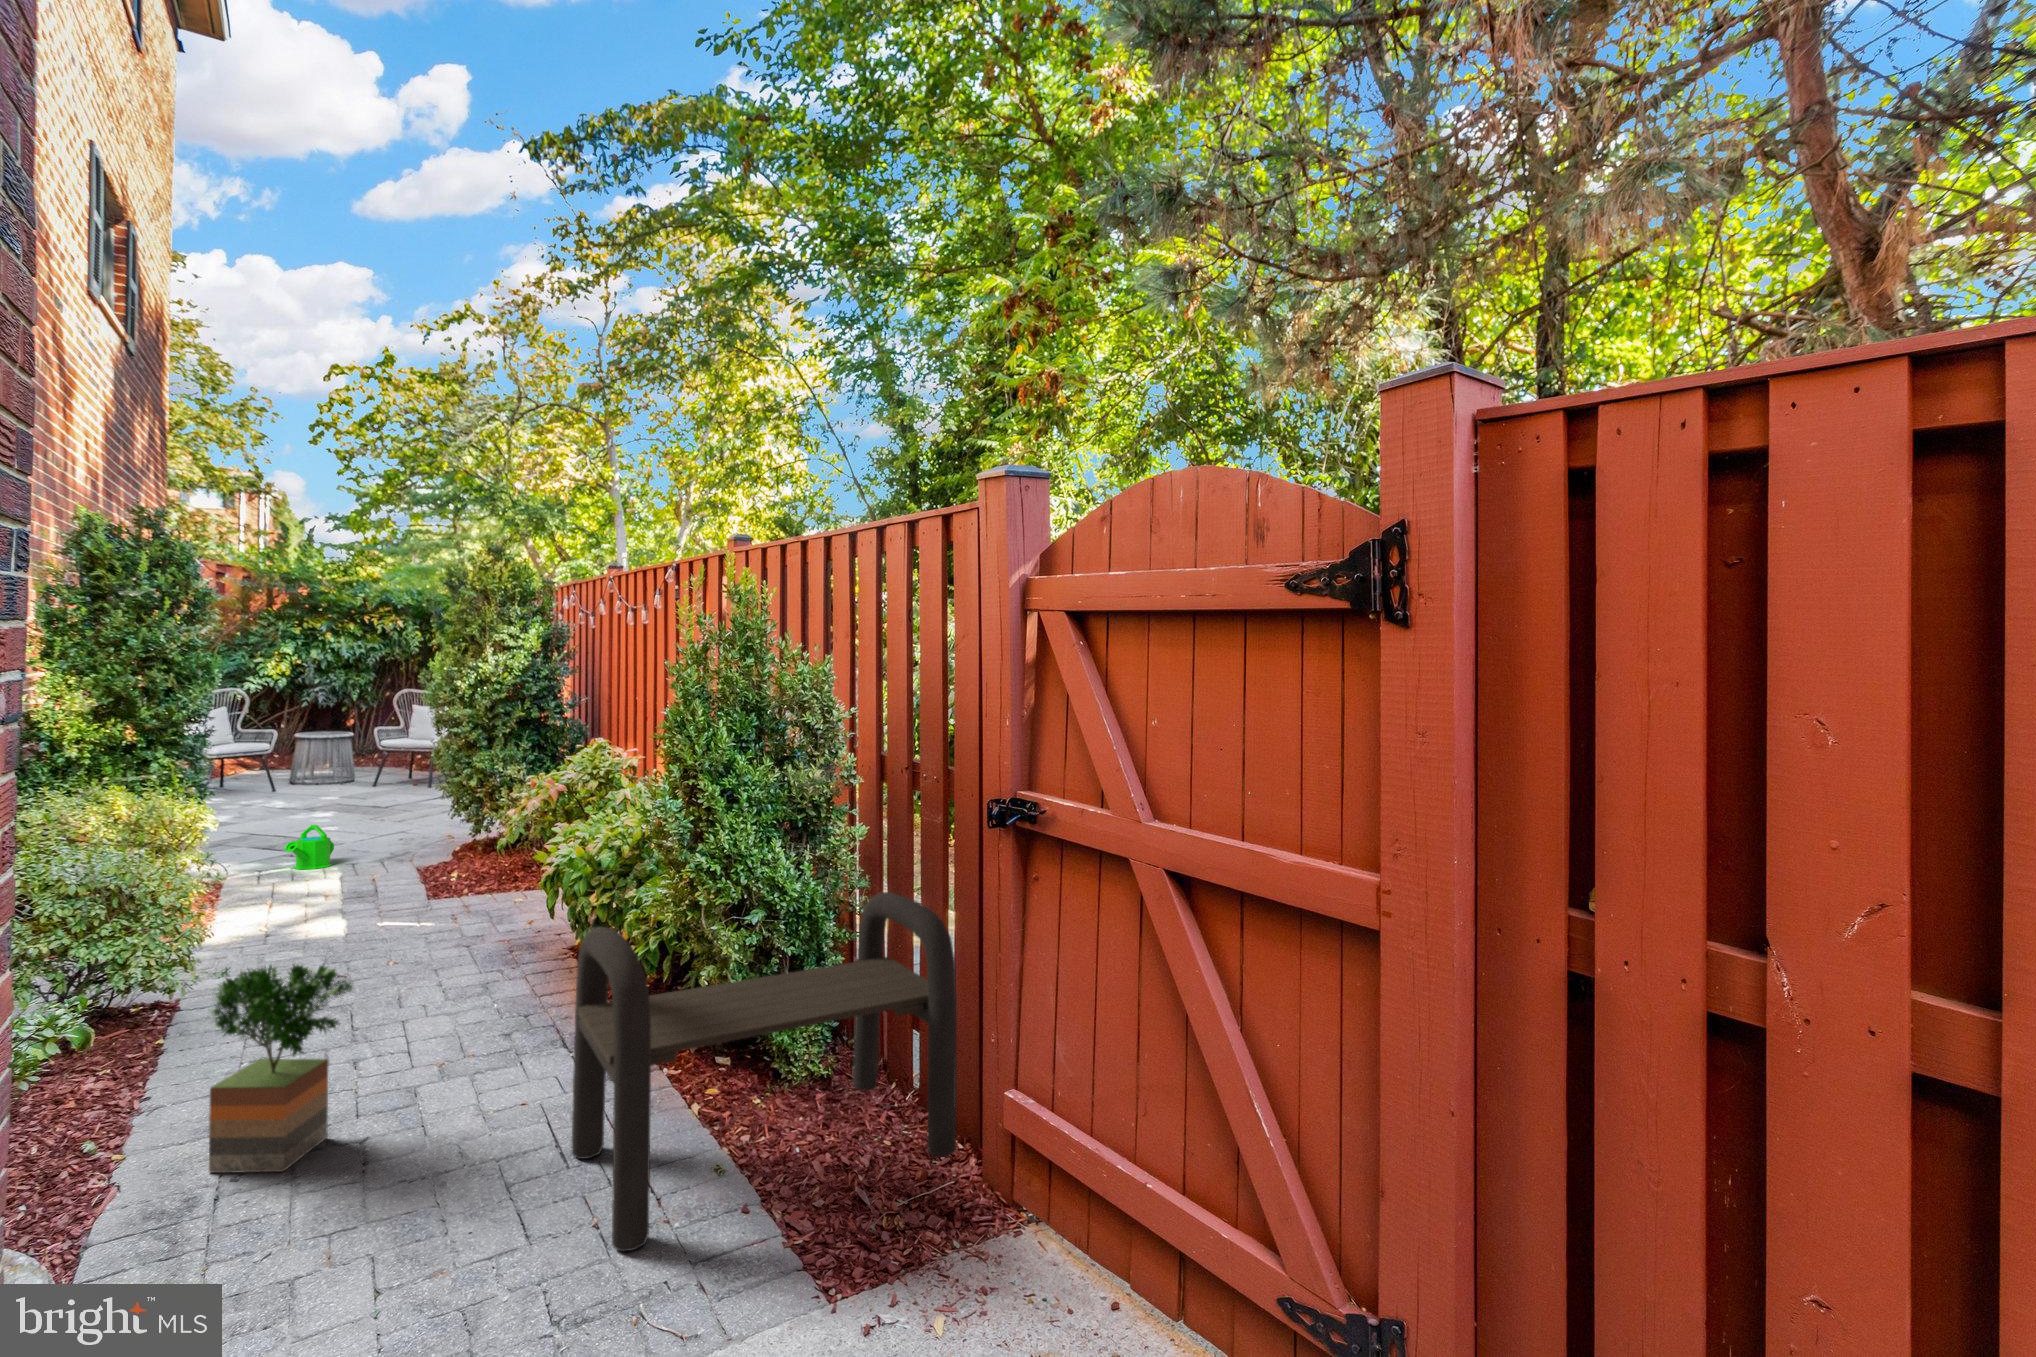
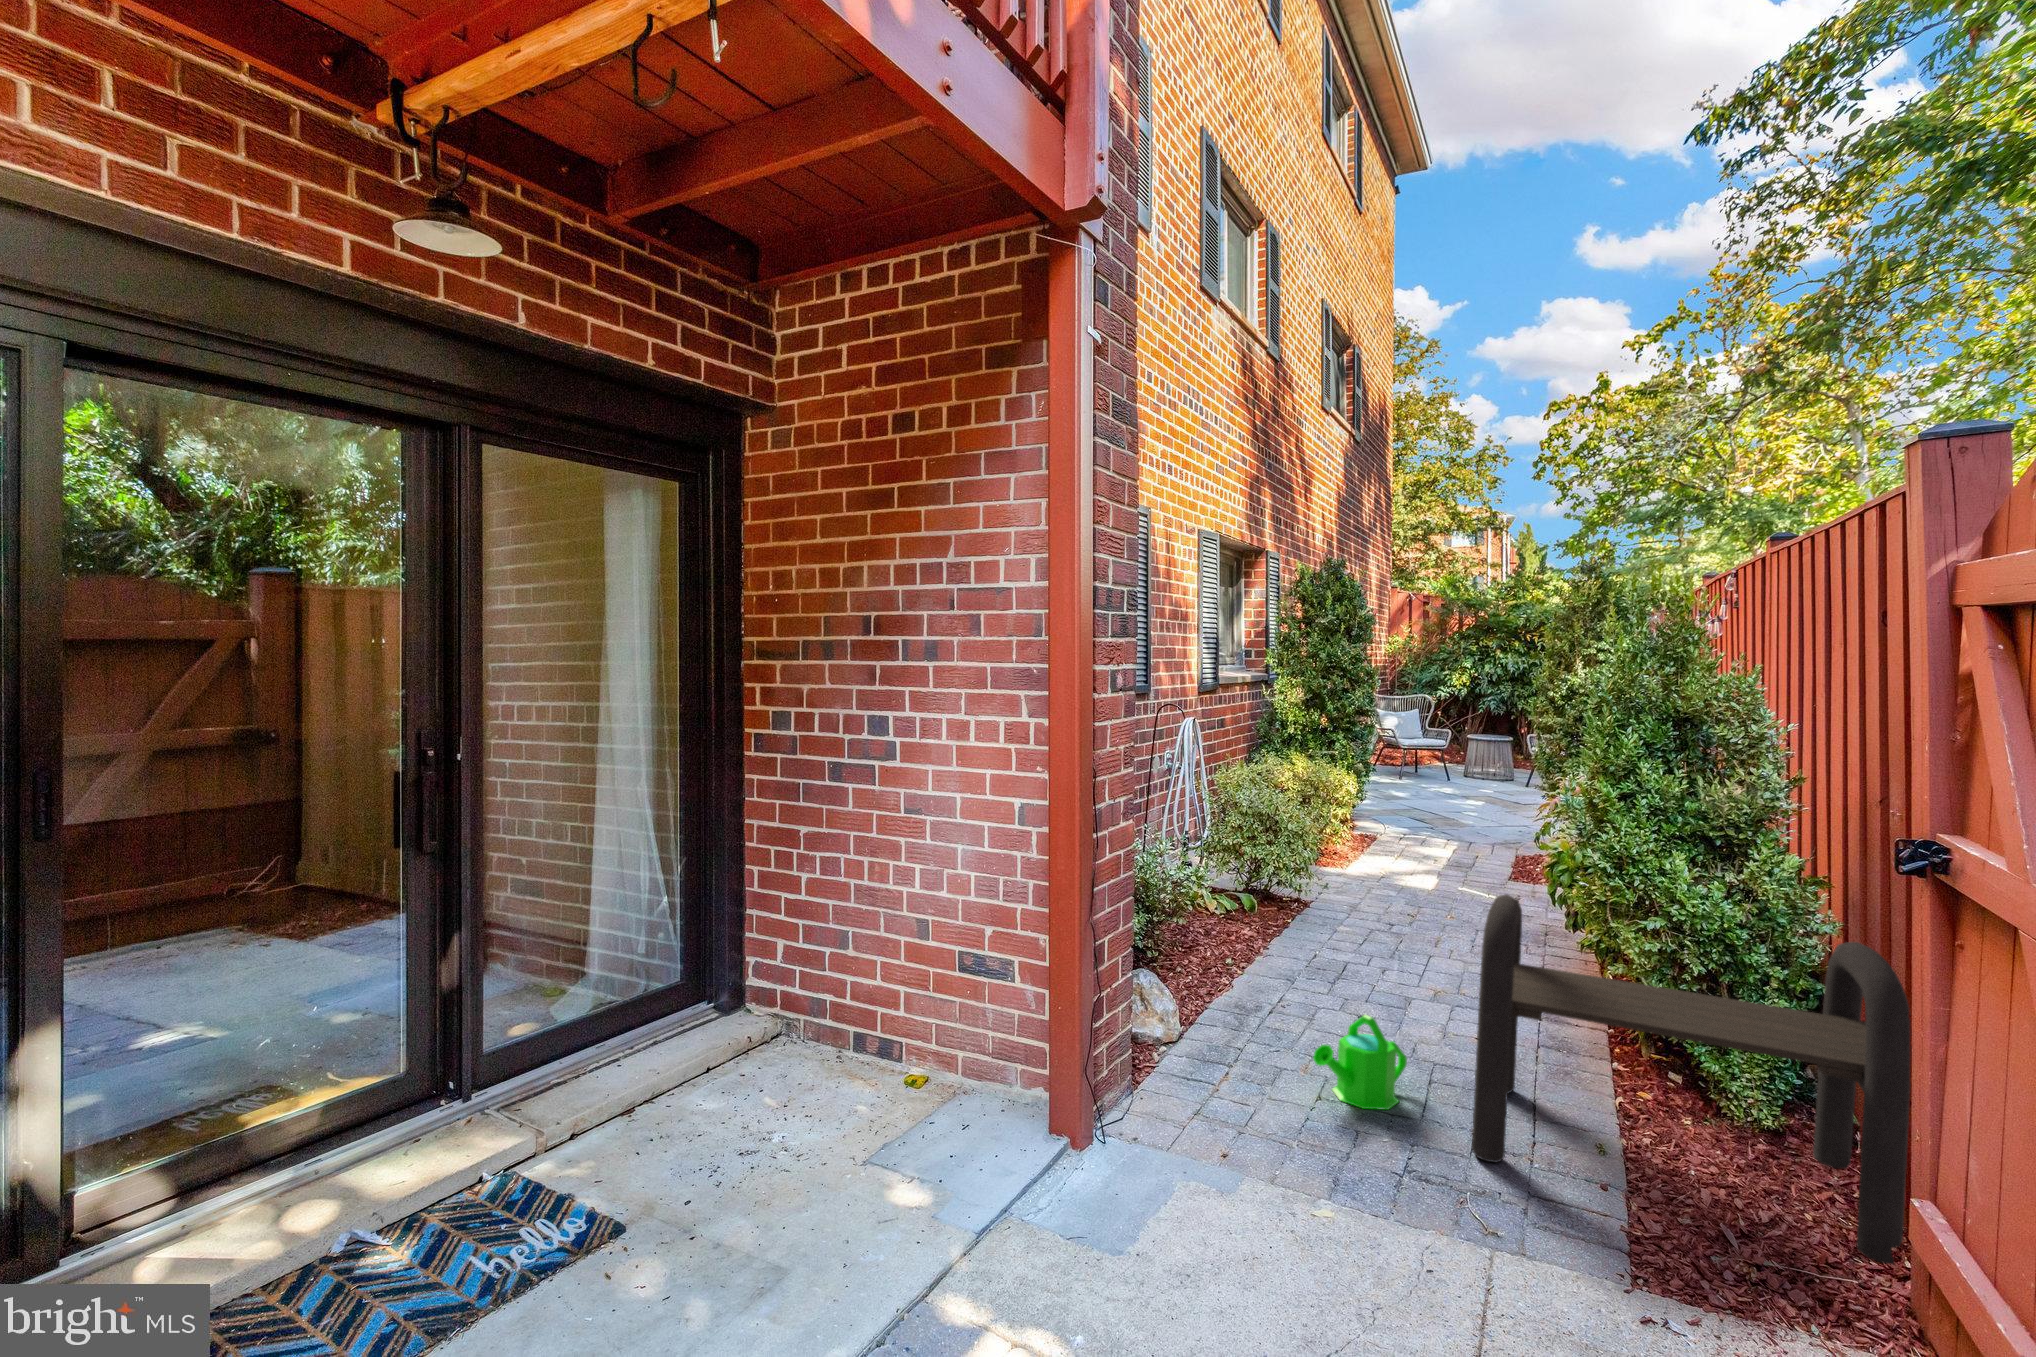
watering can: present [285,825,334,869] -> present [1313,1015,1407,1110]
potted tree: present [209,965,354,1173] -> none [1270,871,1360,1015]

